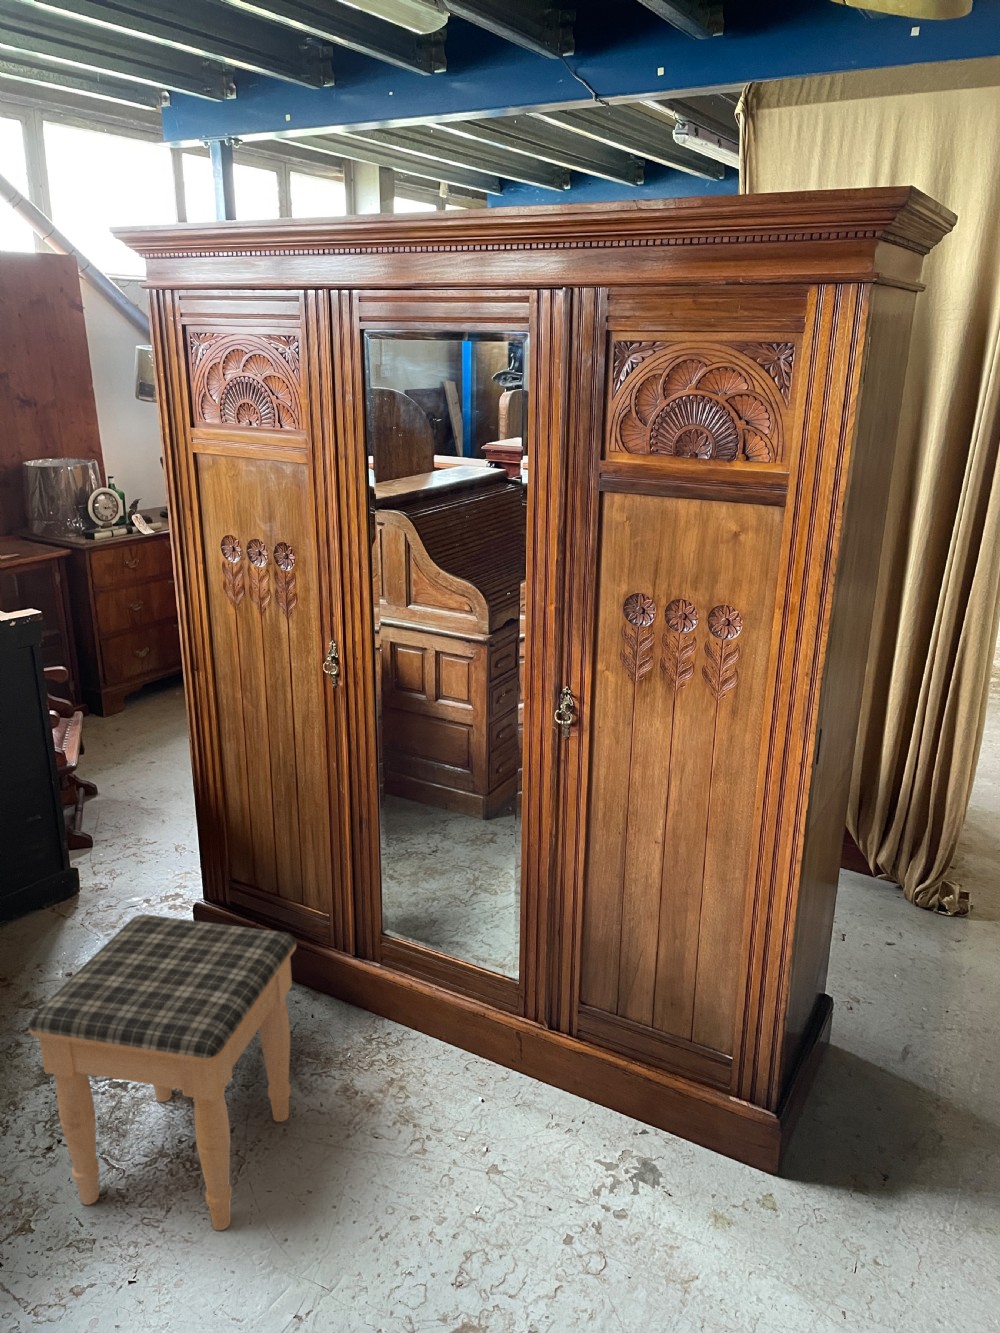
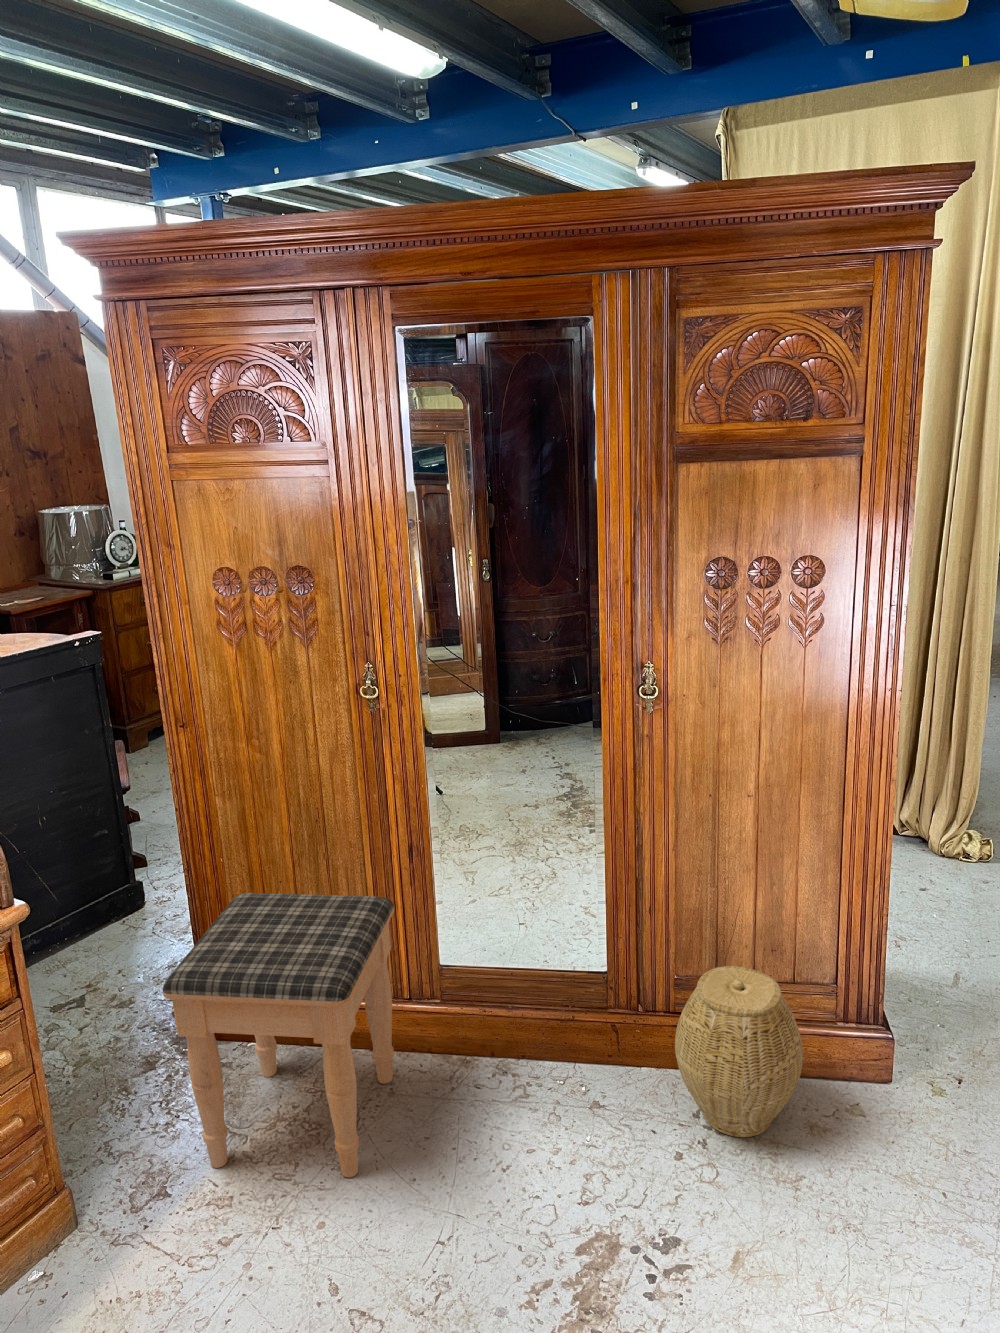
woven basket: none [579,1039,713,1224] -> present [675,966,803,1137]

